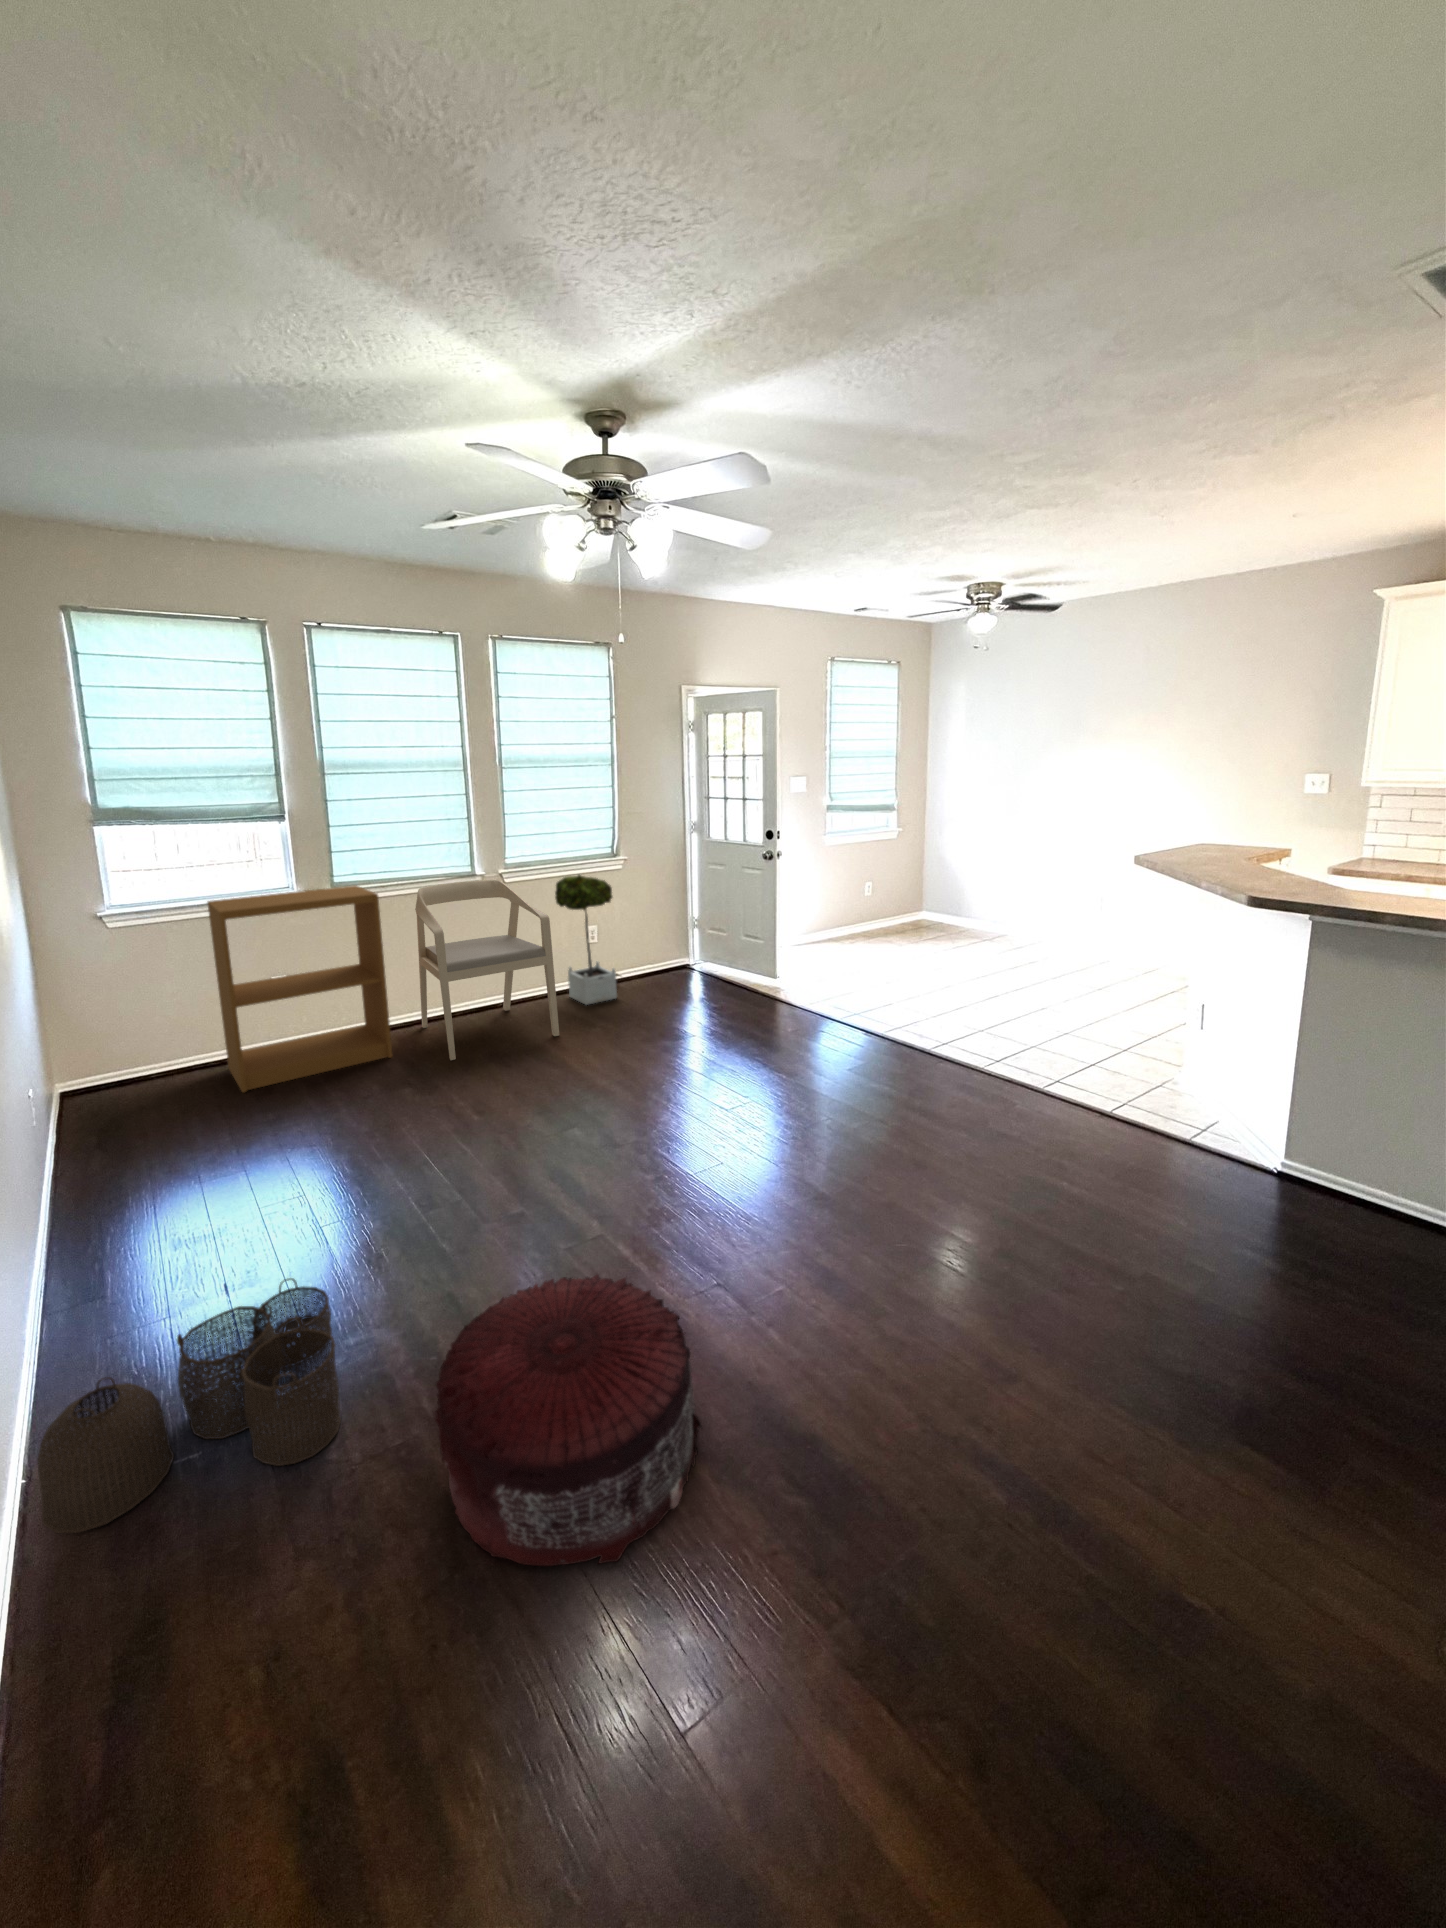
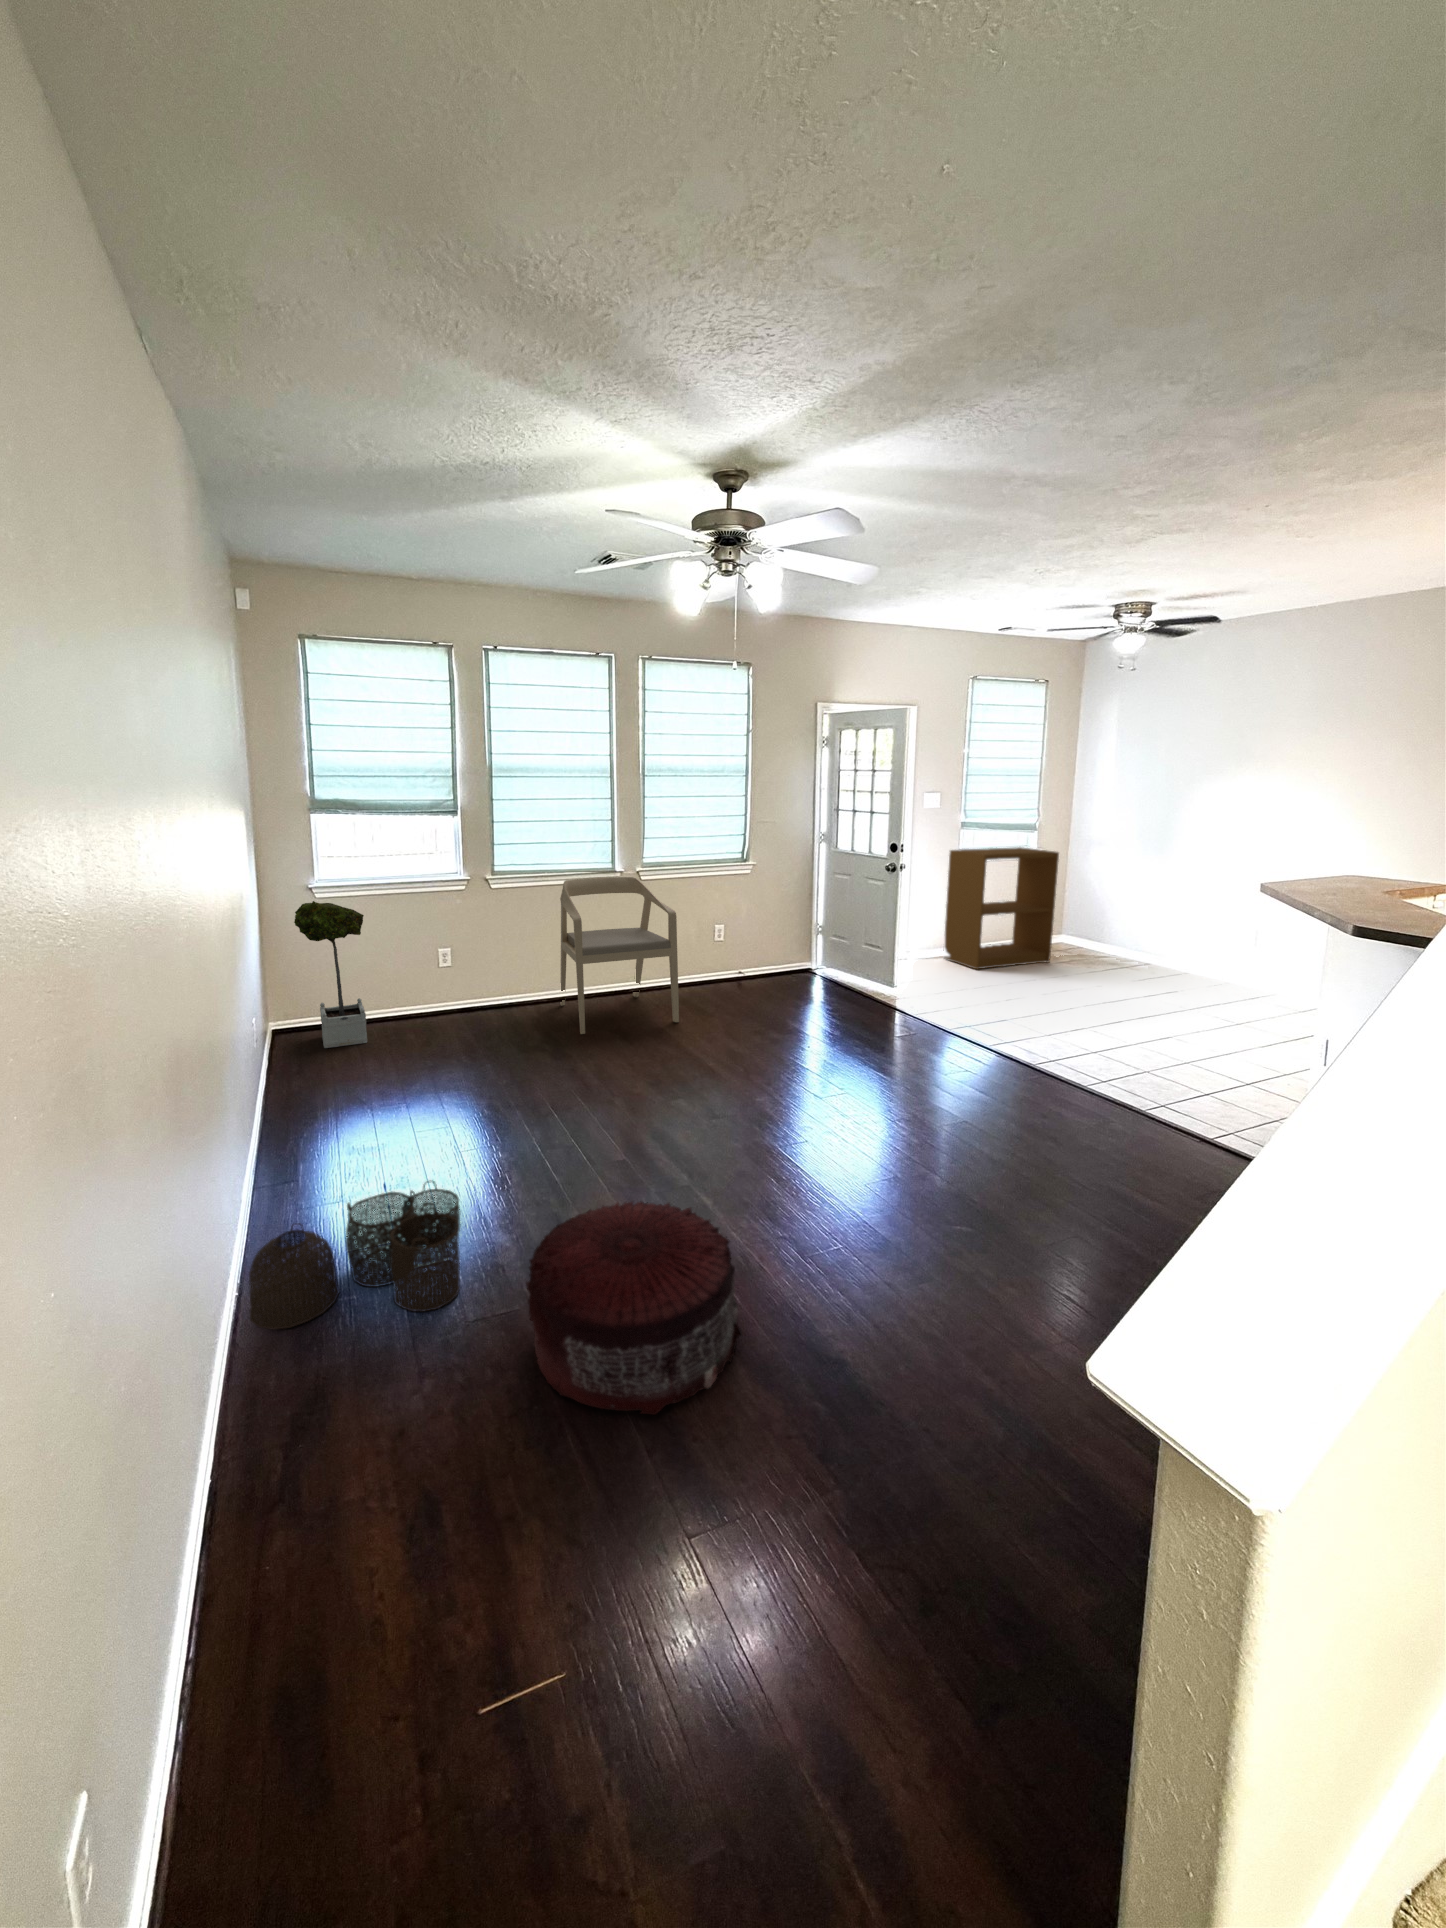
potted tree: present [555,875,617,1005] -> present [294,901,367,1048]
bookshelf: present [207,885,392,1092] -> present [945,847,1059,970]

